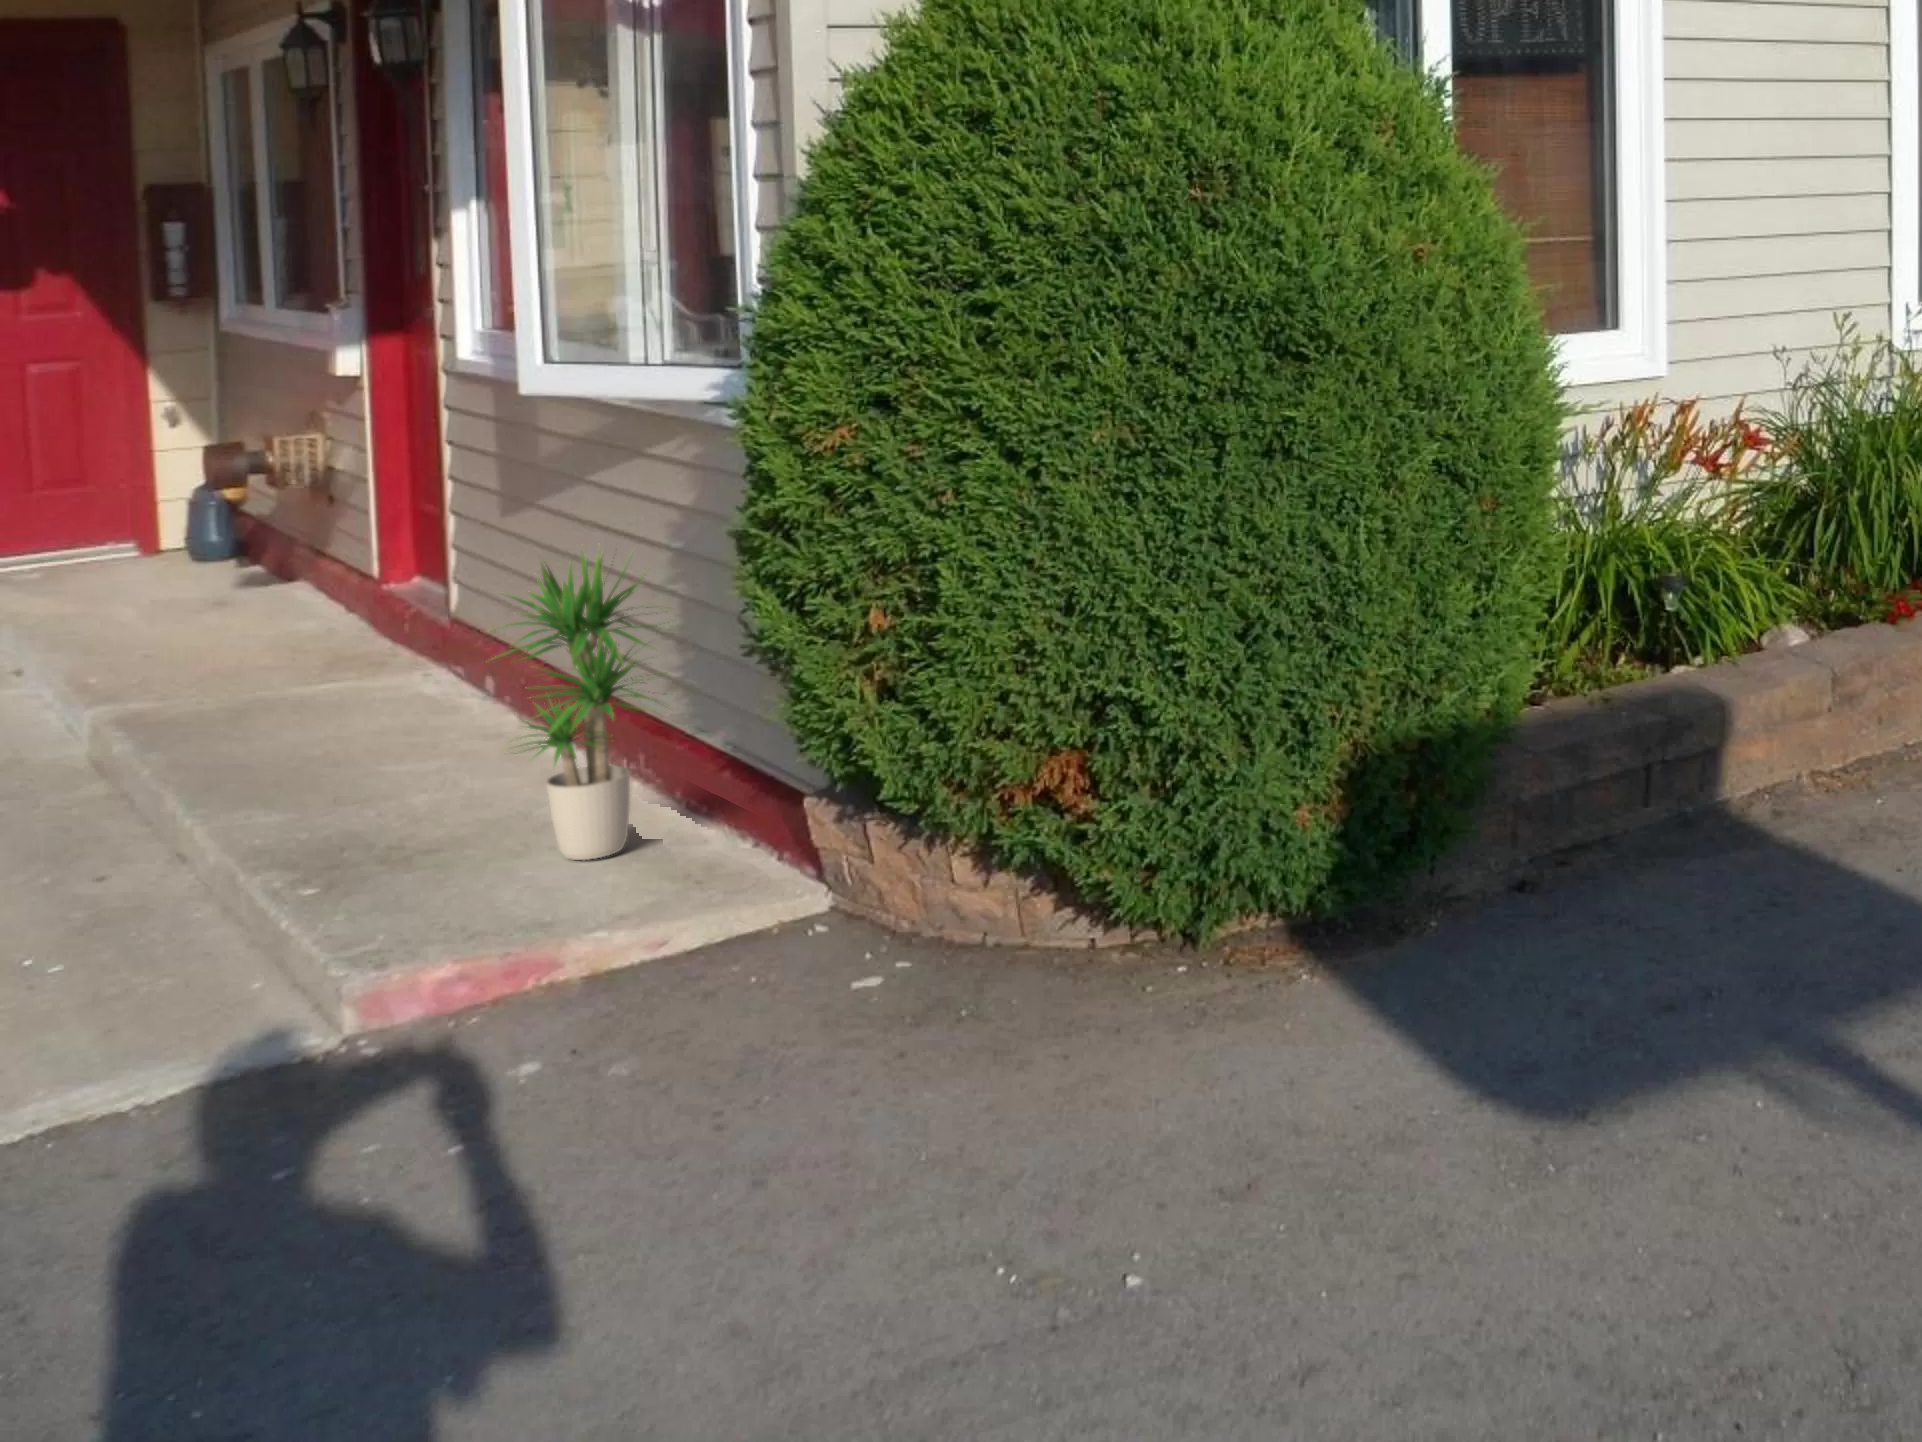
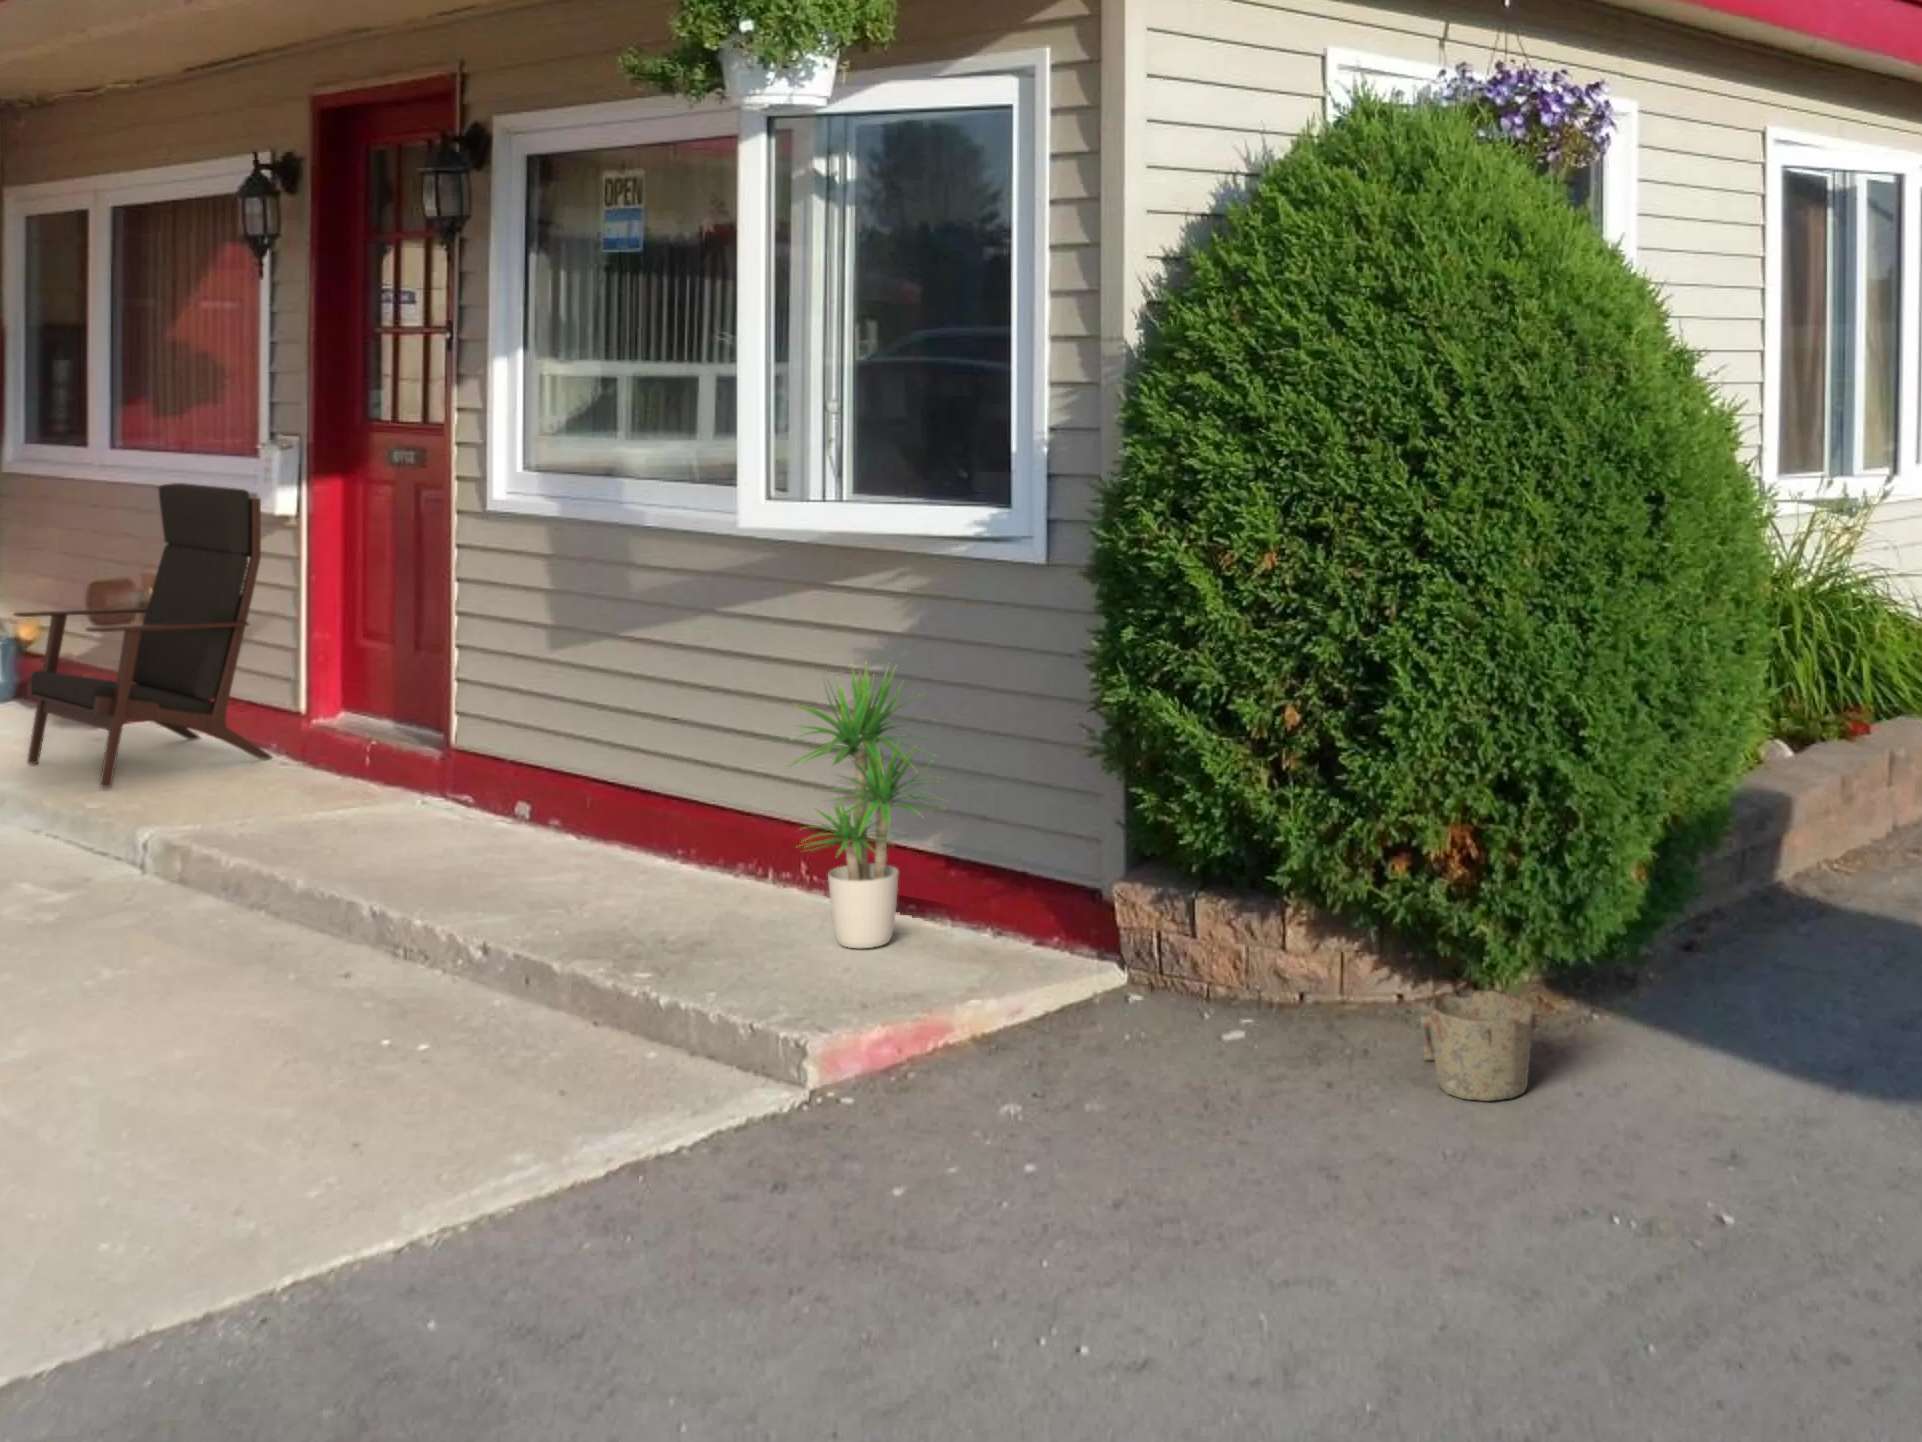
lounge chair: none [111,343,363,653] -> present [14,483,272,787]
bucket: none [993,941,1158,1077] -> present [1420,989,1543,1101]

